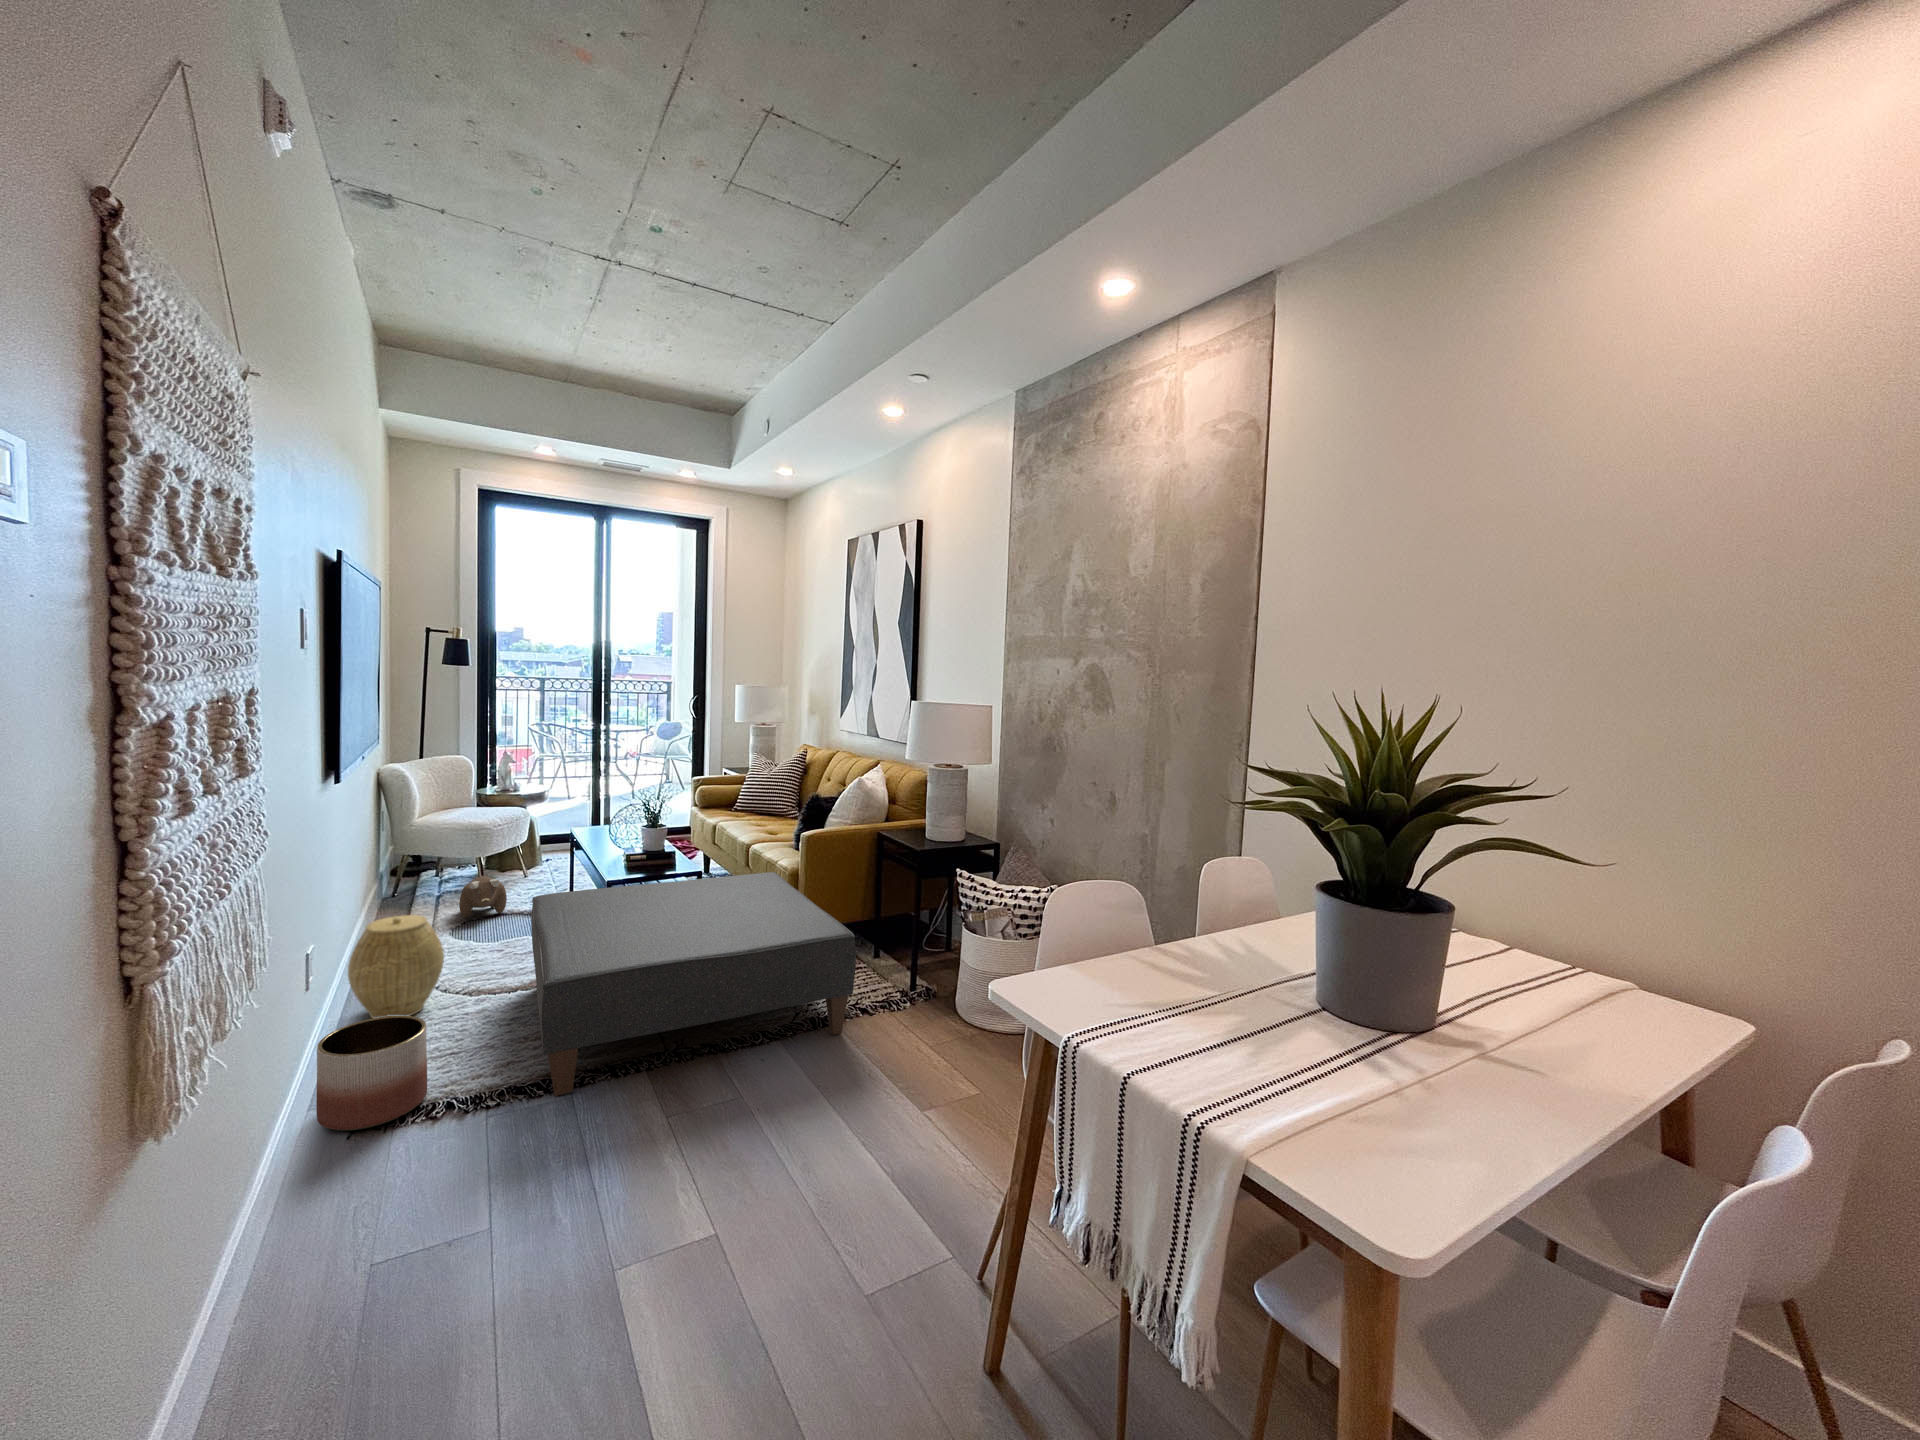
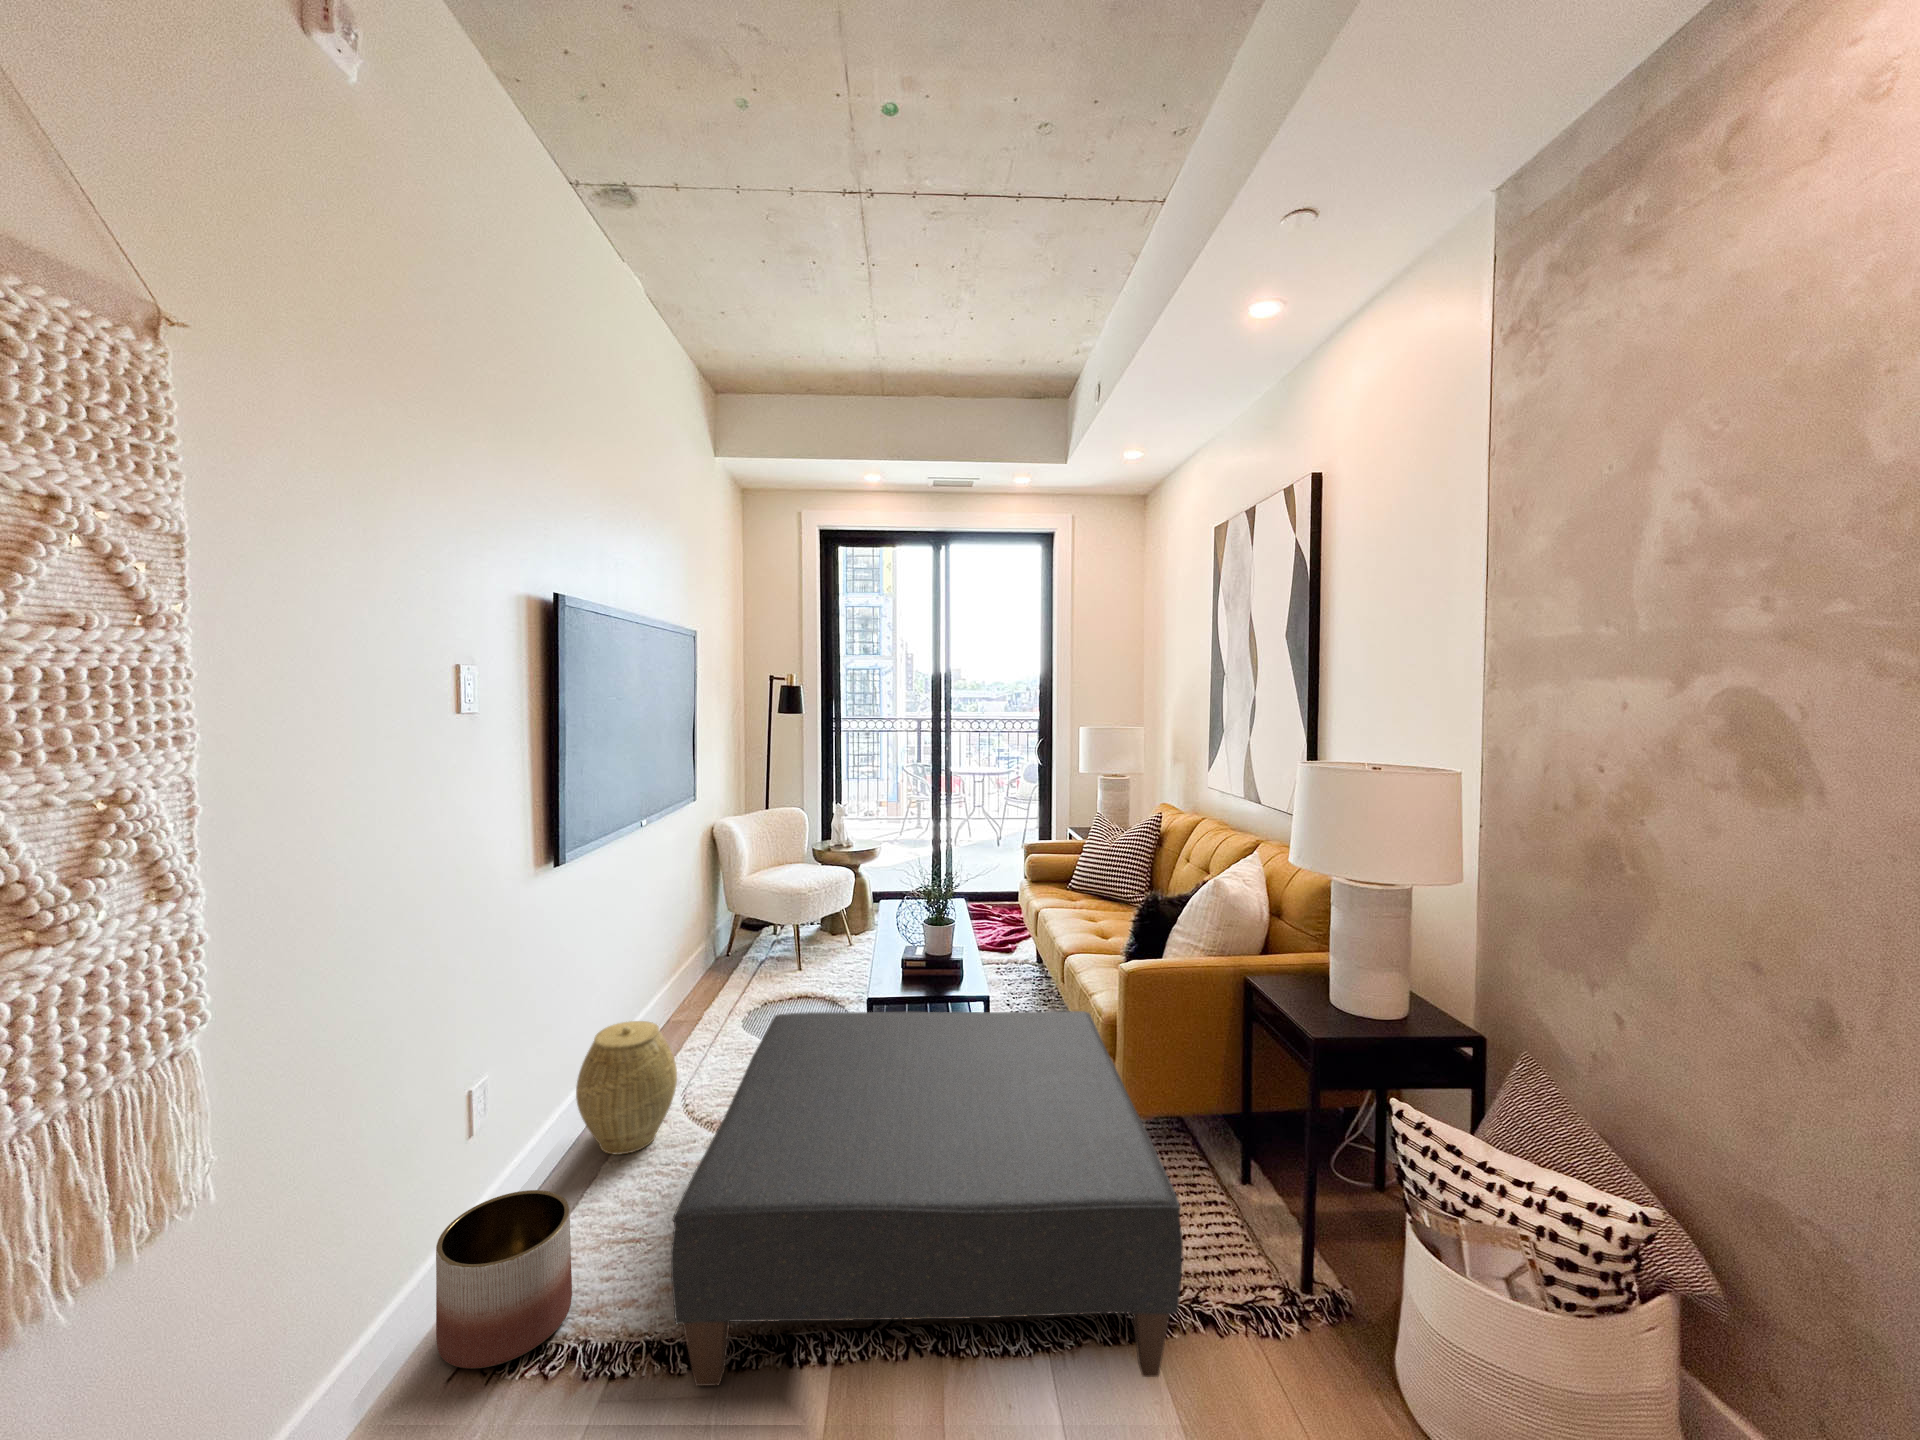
plush toy: present [459,876,507,918] -> none [756,954,803,1001]

